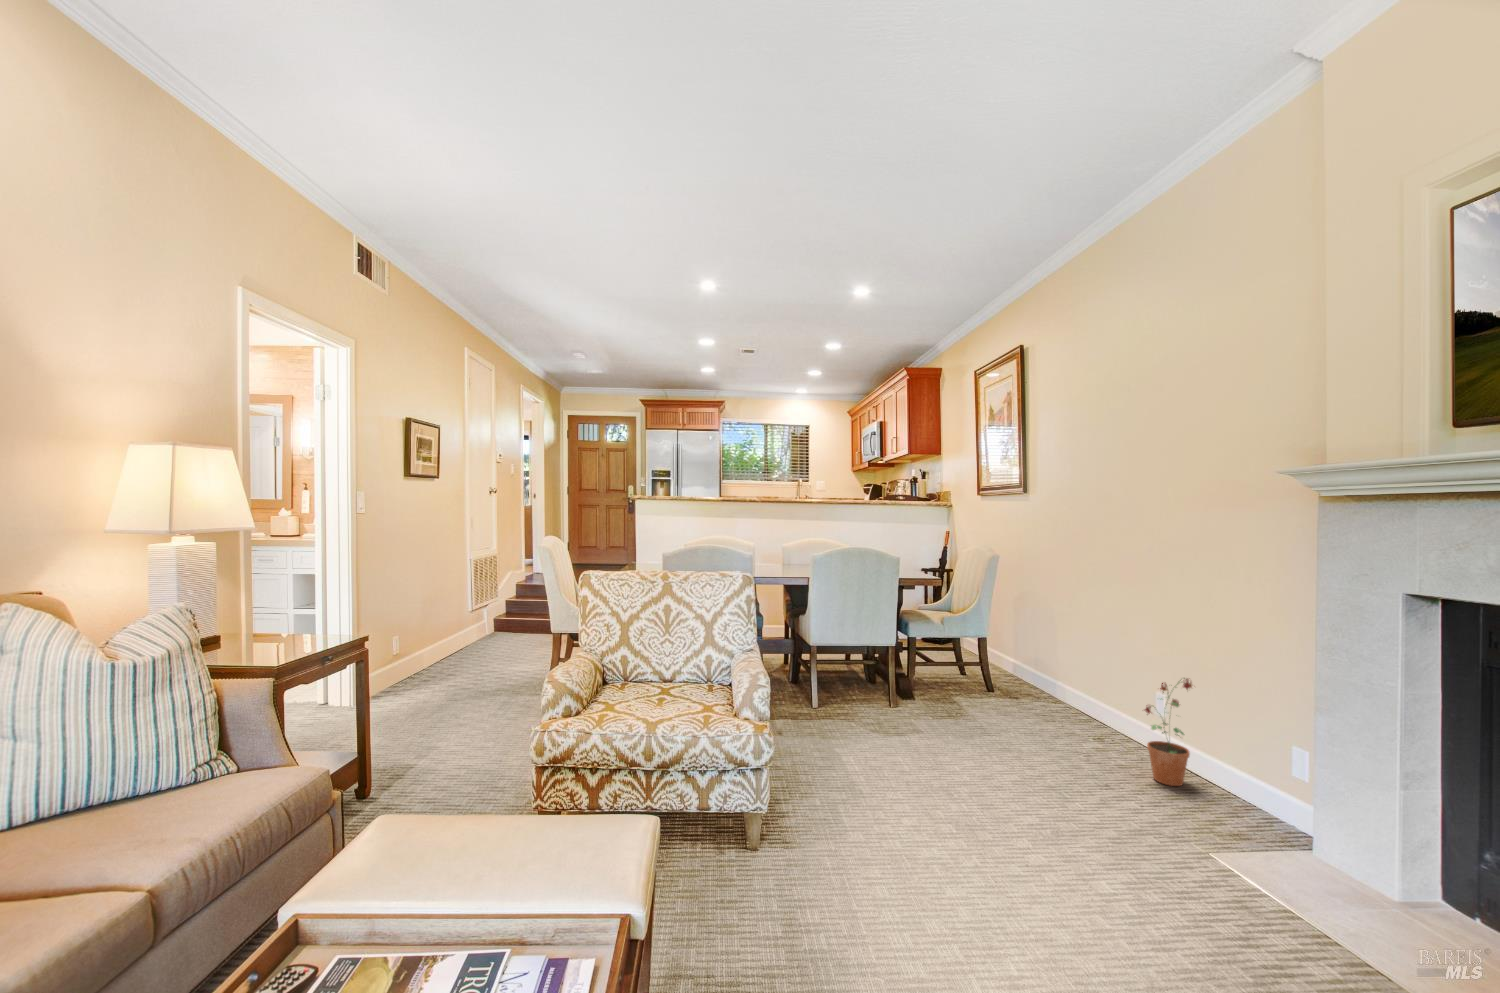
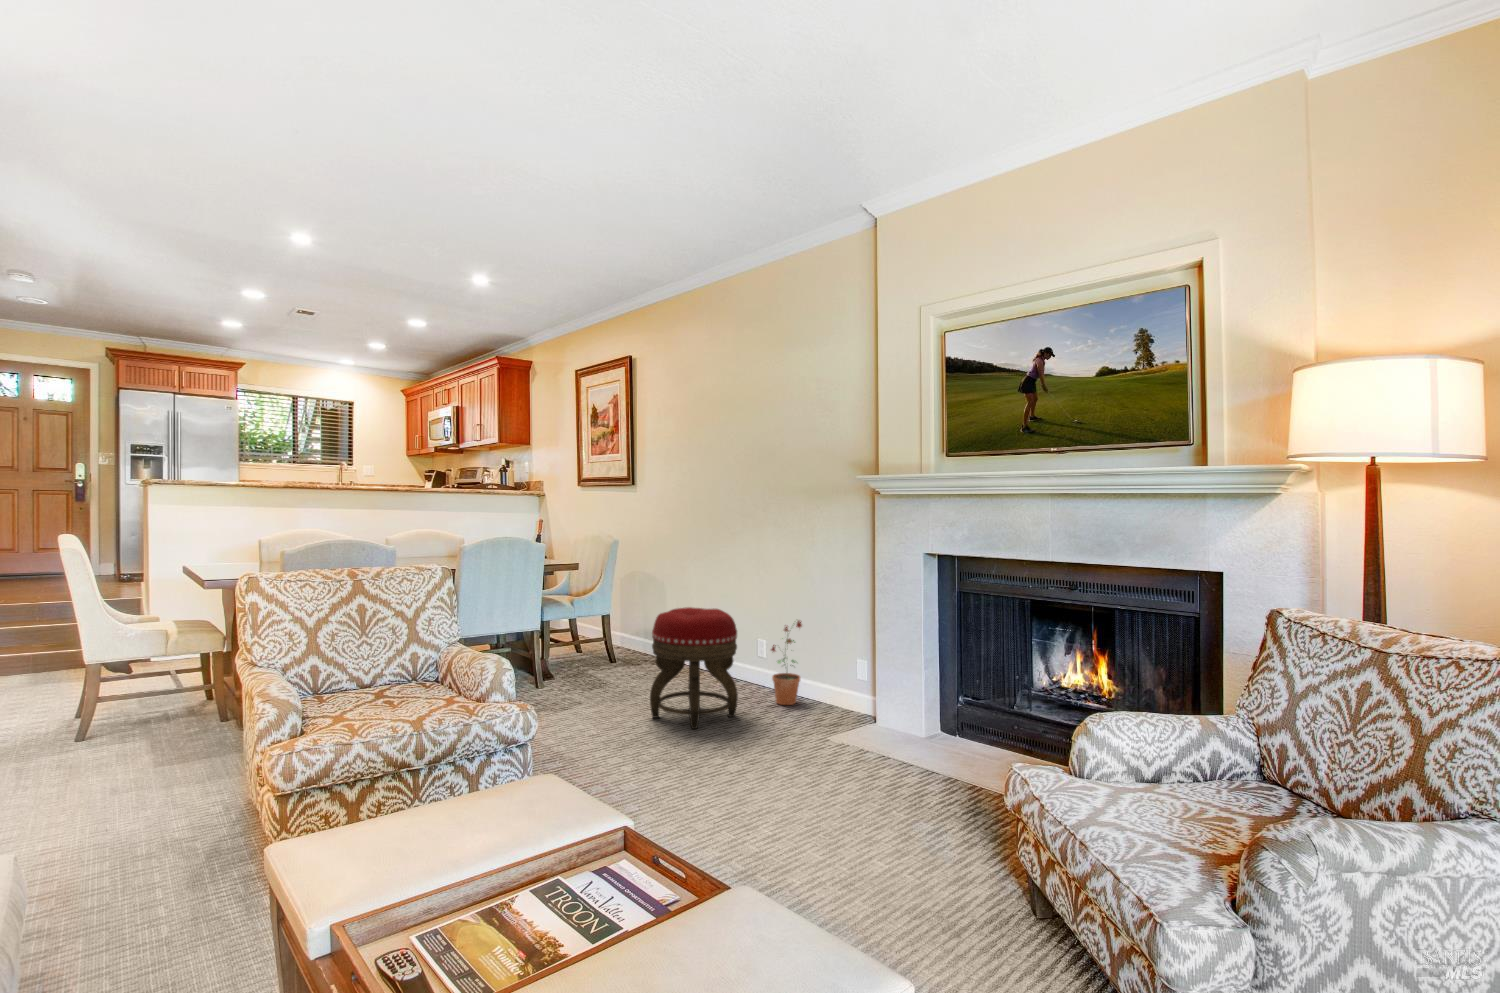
footstool: none [980,644,1089,788] -> present [650,607,738,729]

